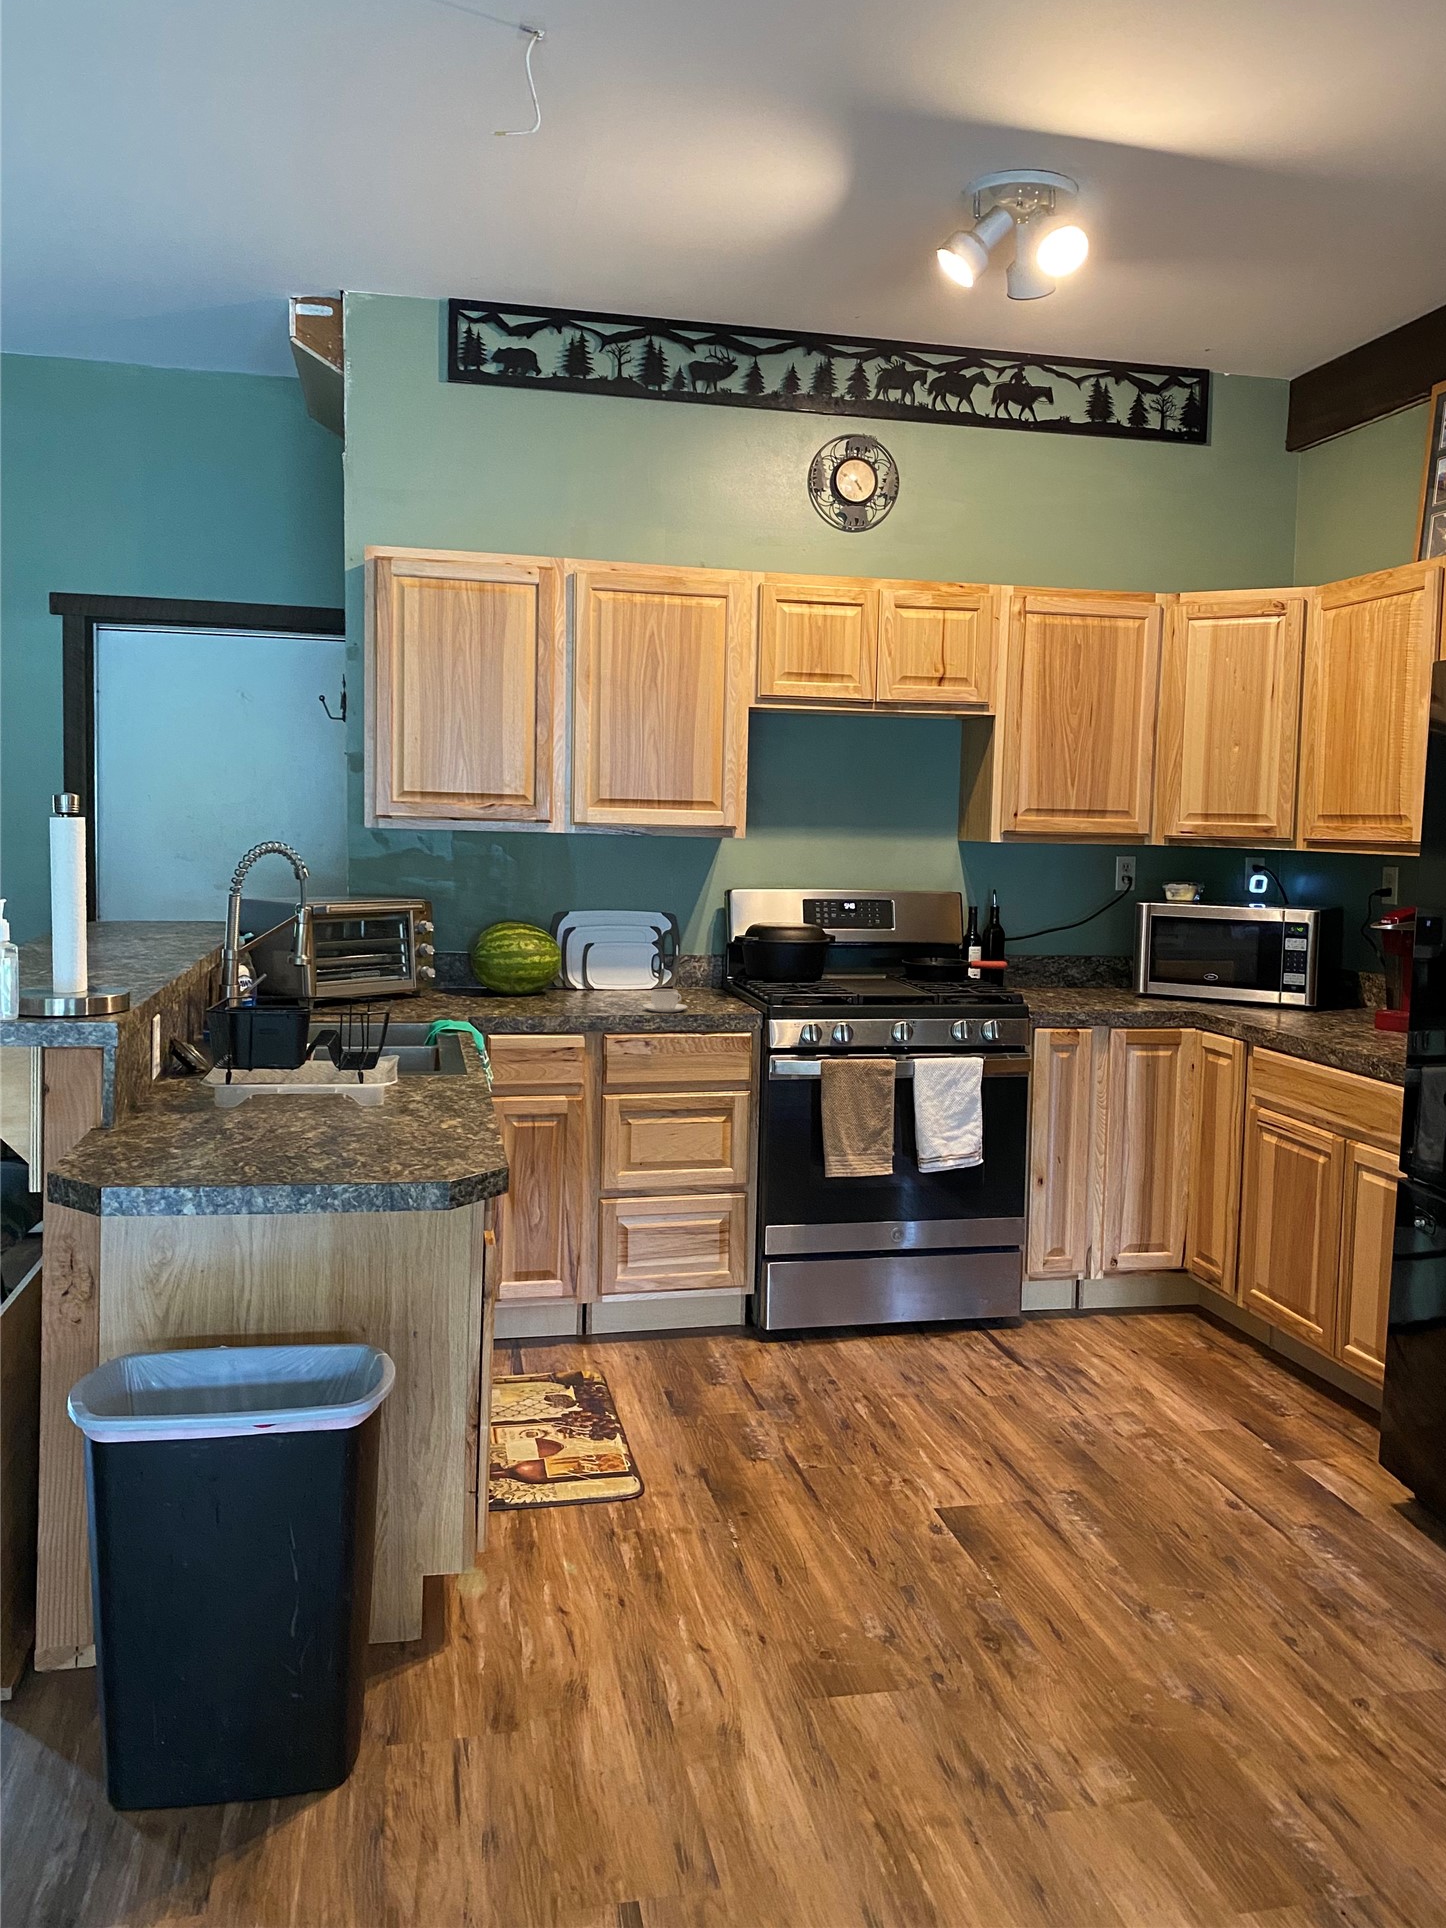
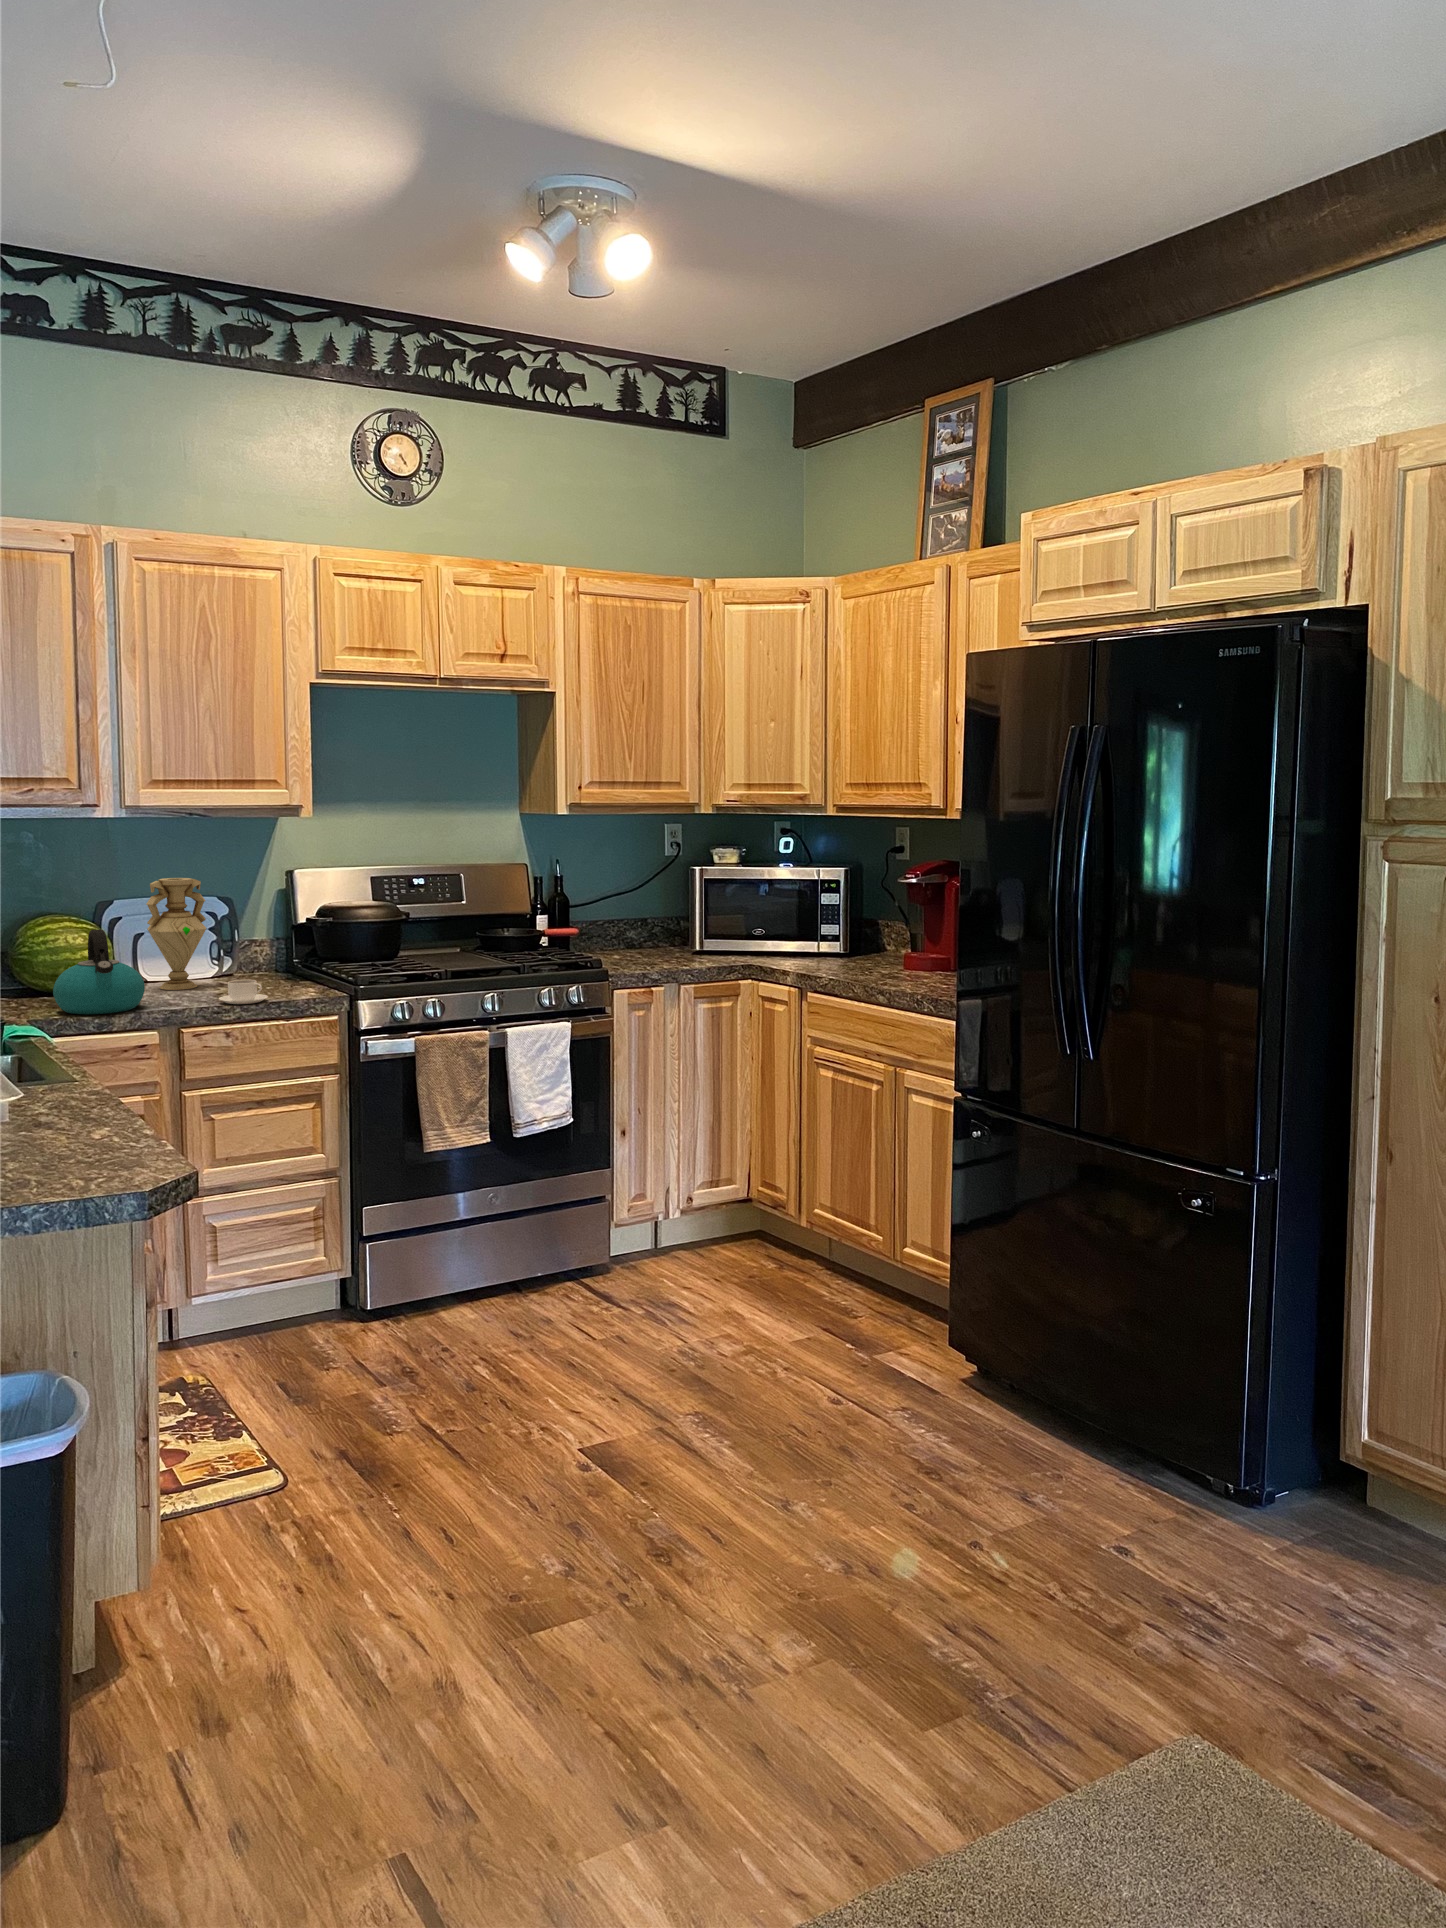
vase: none [593,890,648,995] -> present [146,878,206,990]
kettle: none [499,933,579,1011] -> present [53,929,145,1014]

